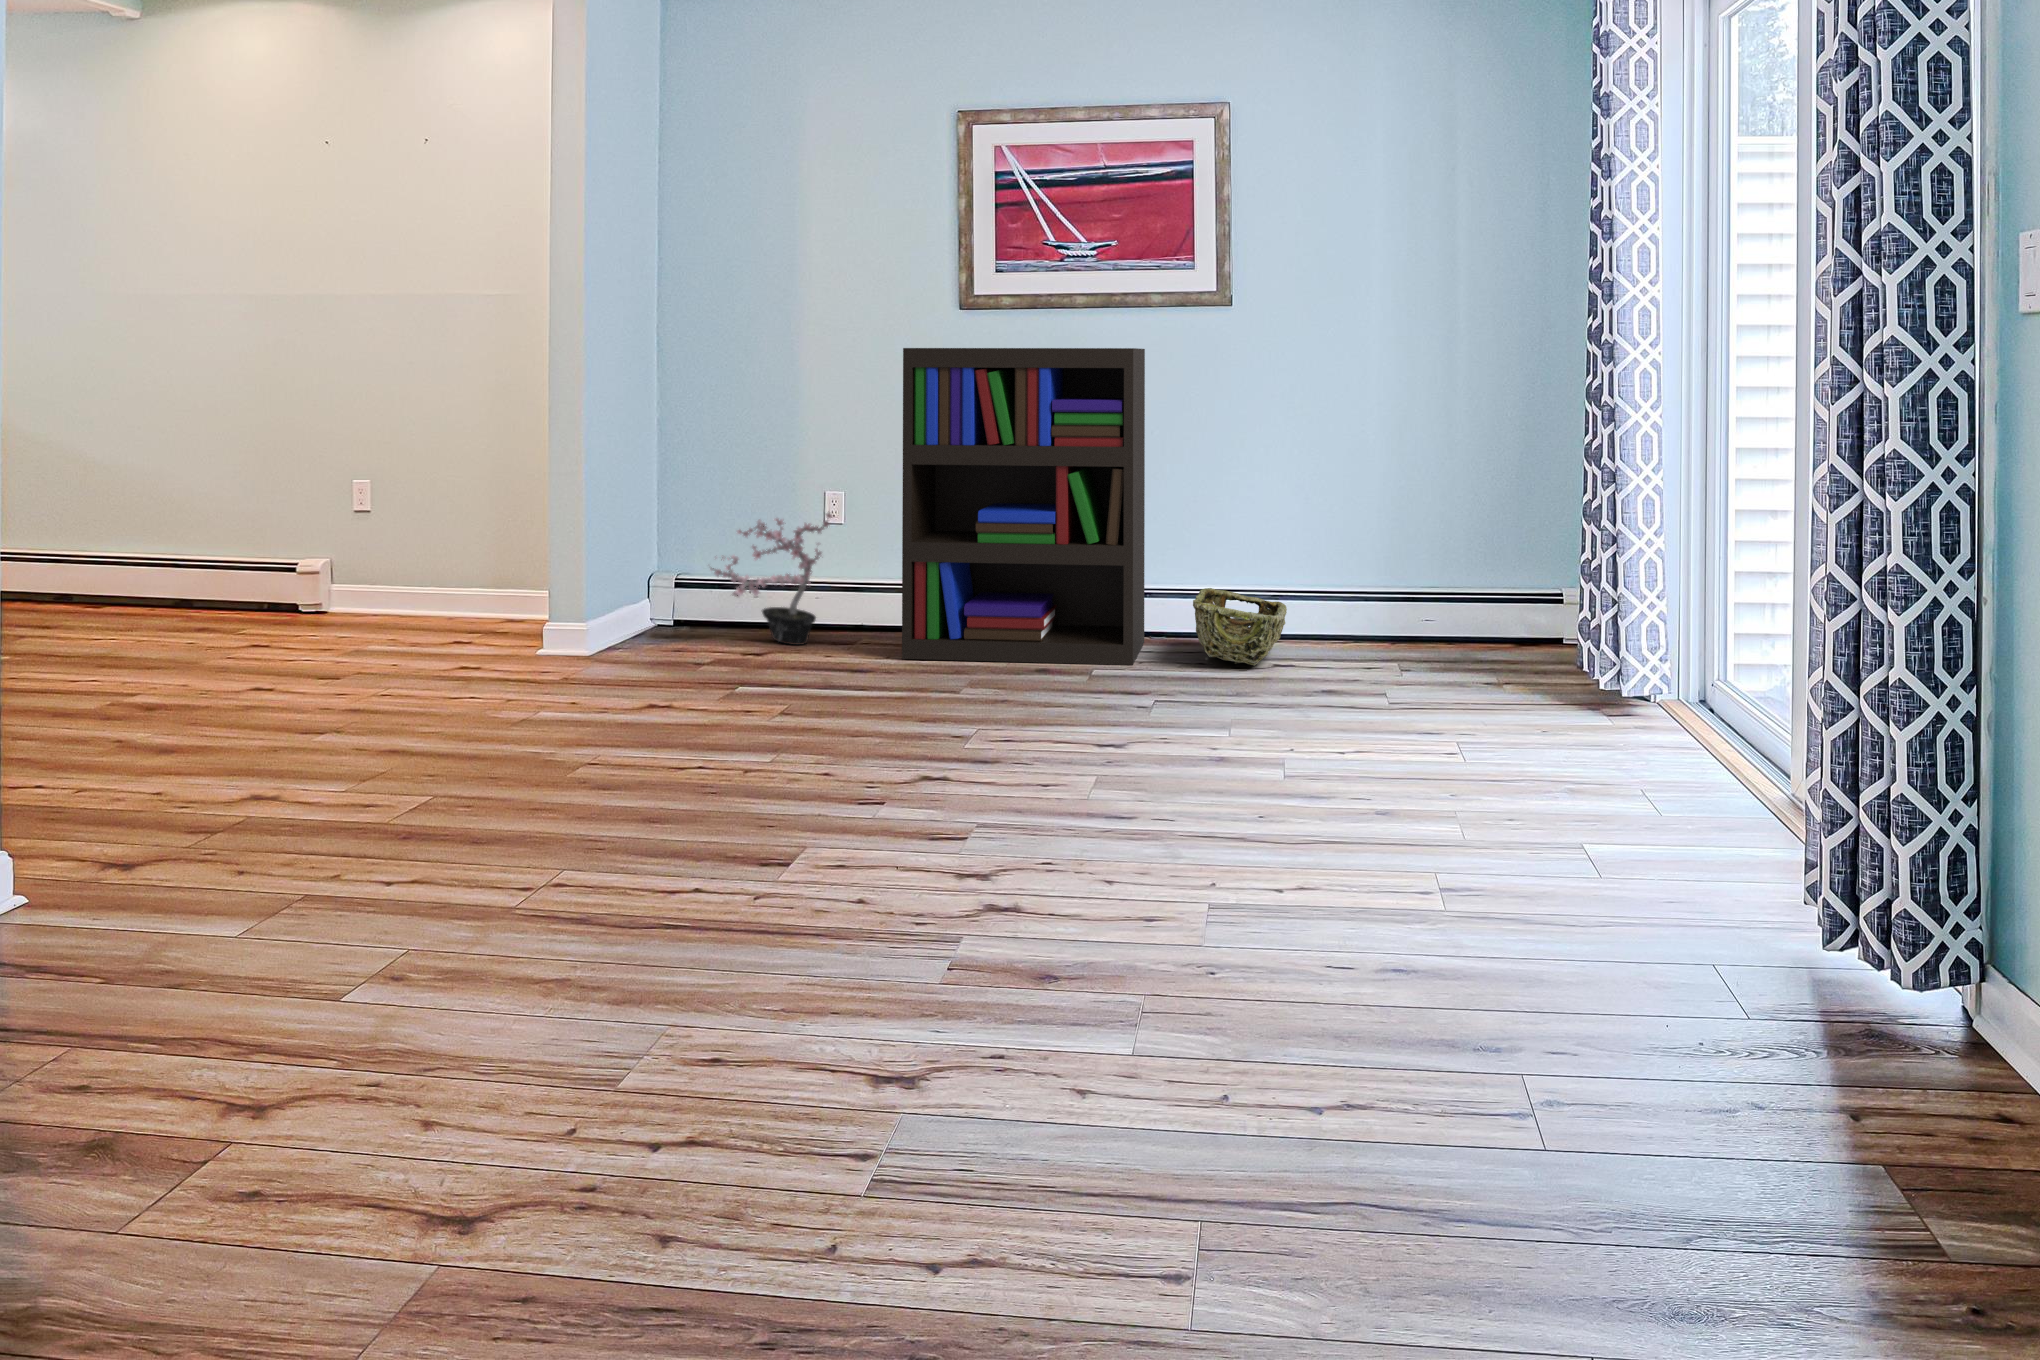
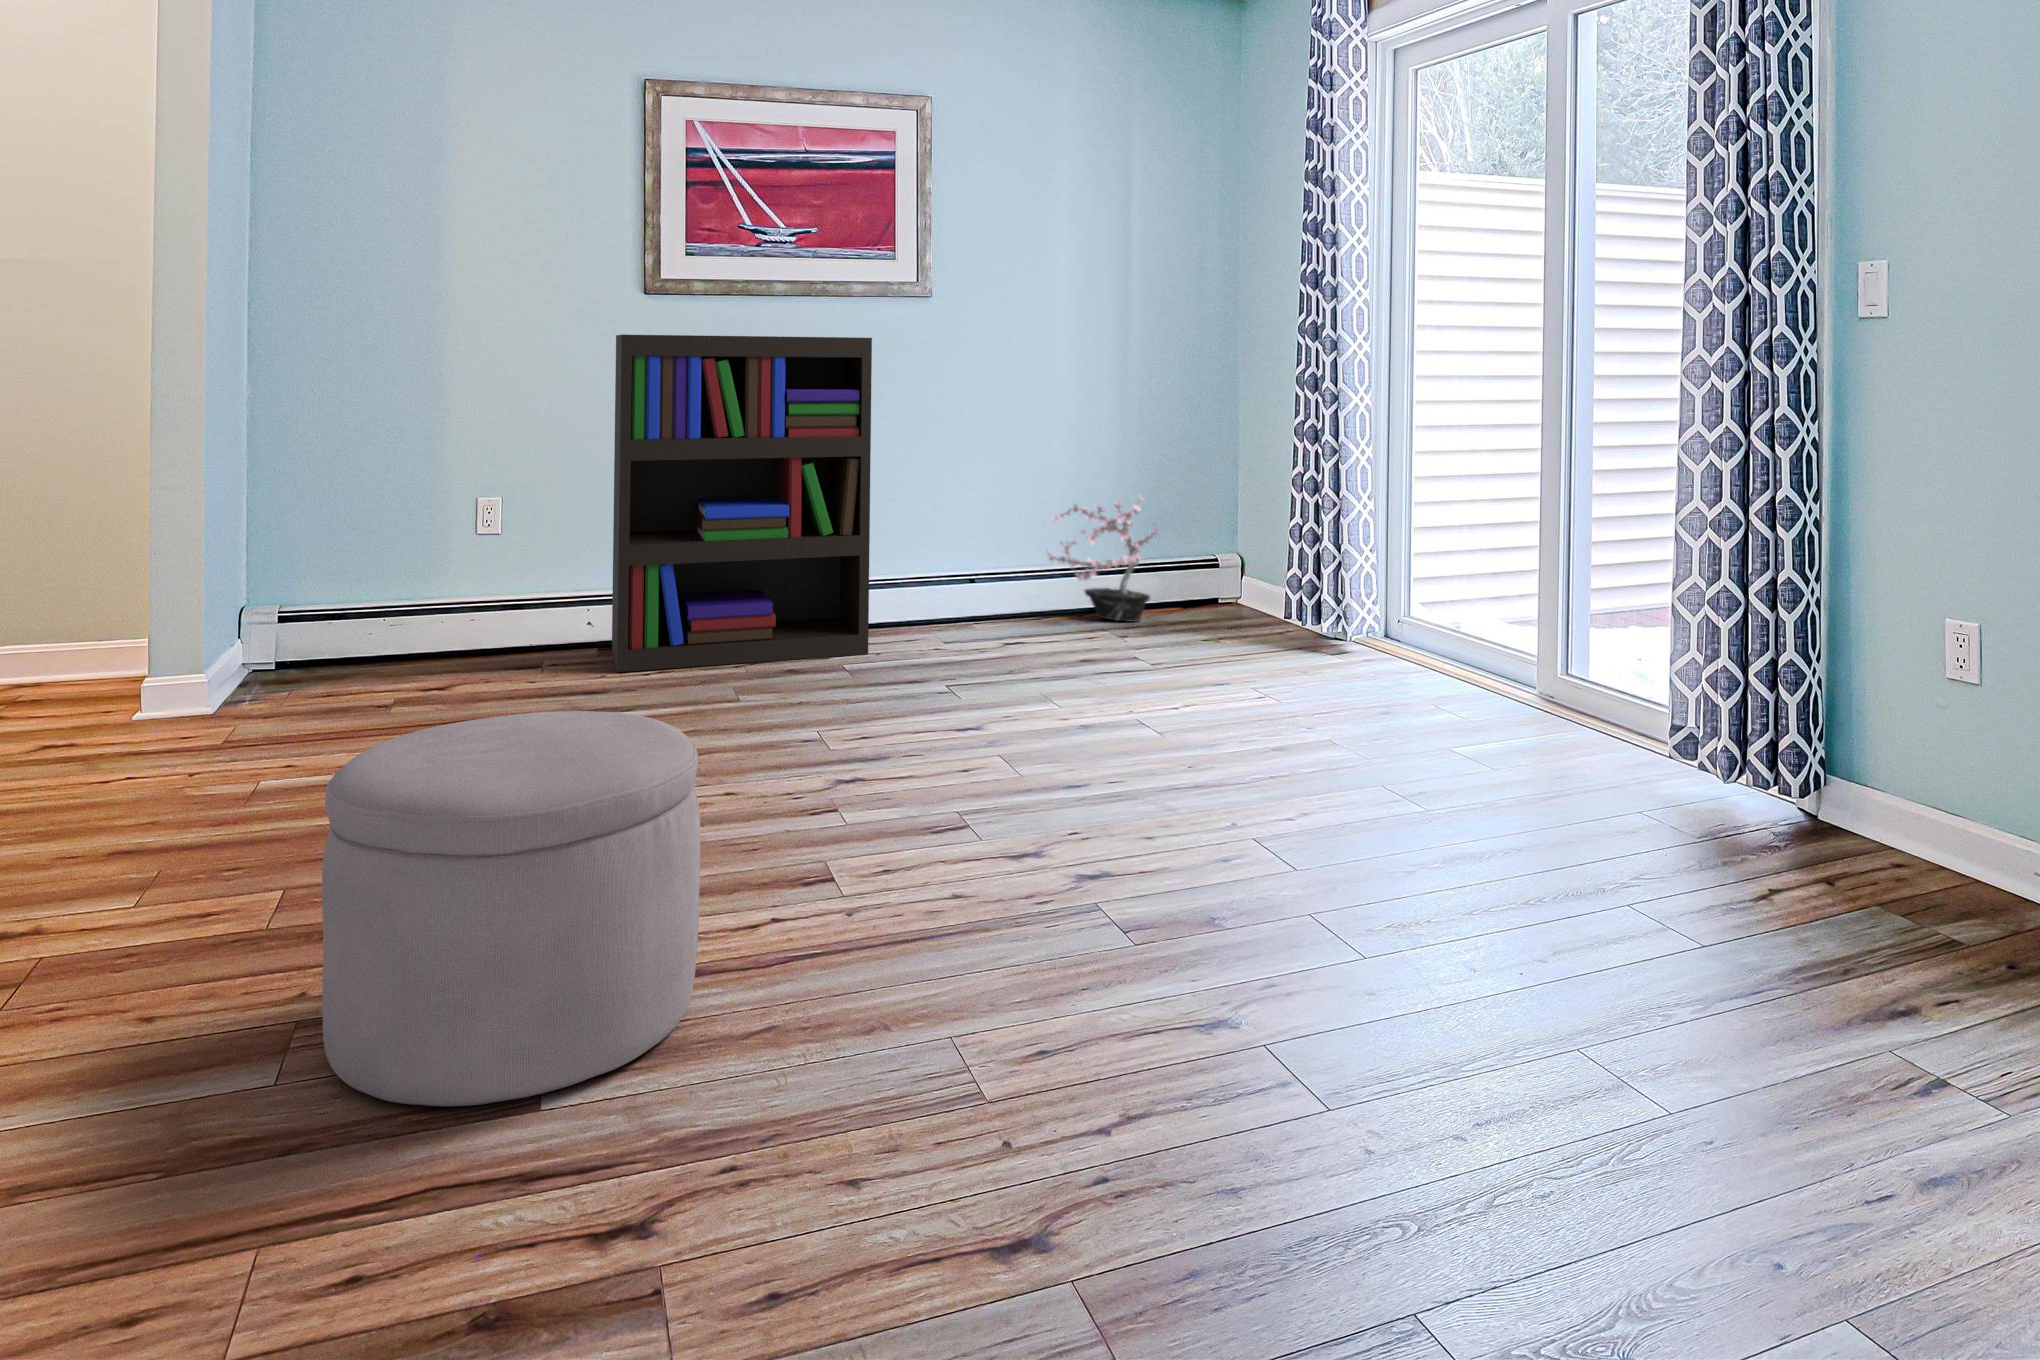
potted plant: present [710,513,832,645] -> present [1047,496,1158,622]
woven basket: present [1193,588,1287,666] -> none [908,573,1013,643]
ottoman: none [257,673,574,984] -> present [322,711,700,1106]

